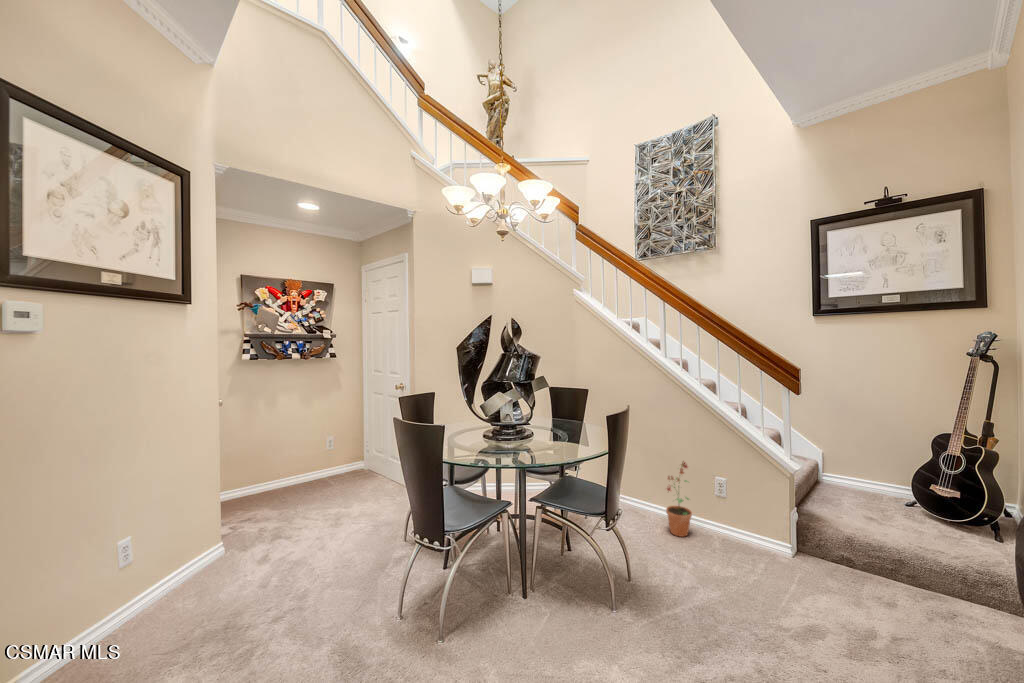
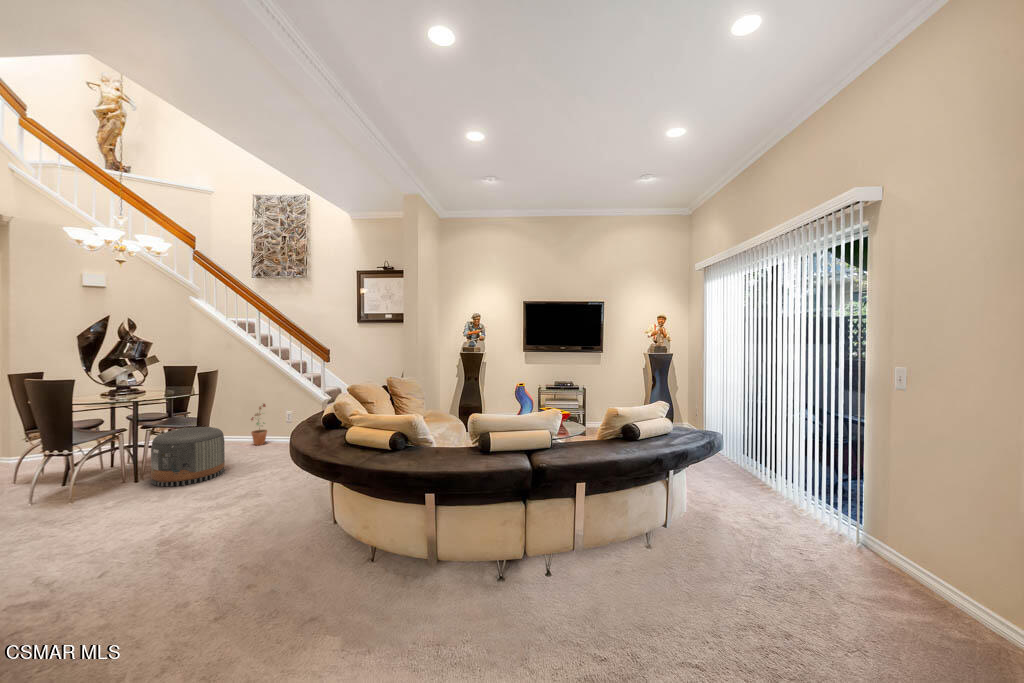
pouf: none [545,514,660,660] -> present [151,427,225,486]

